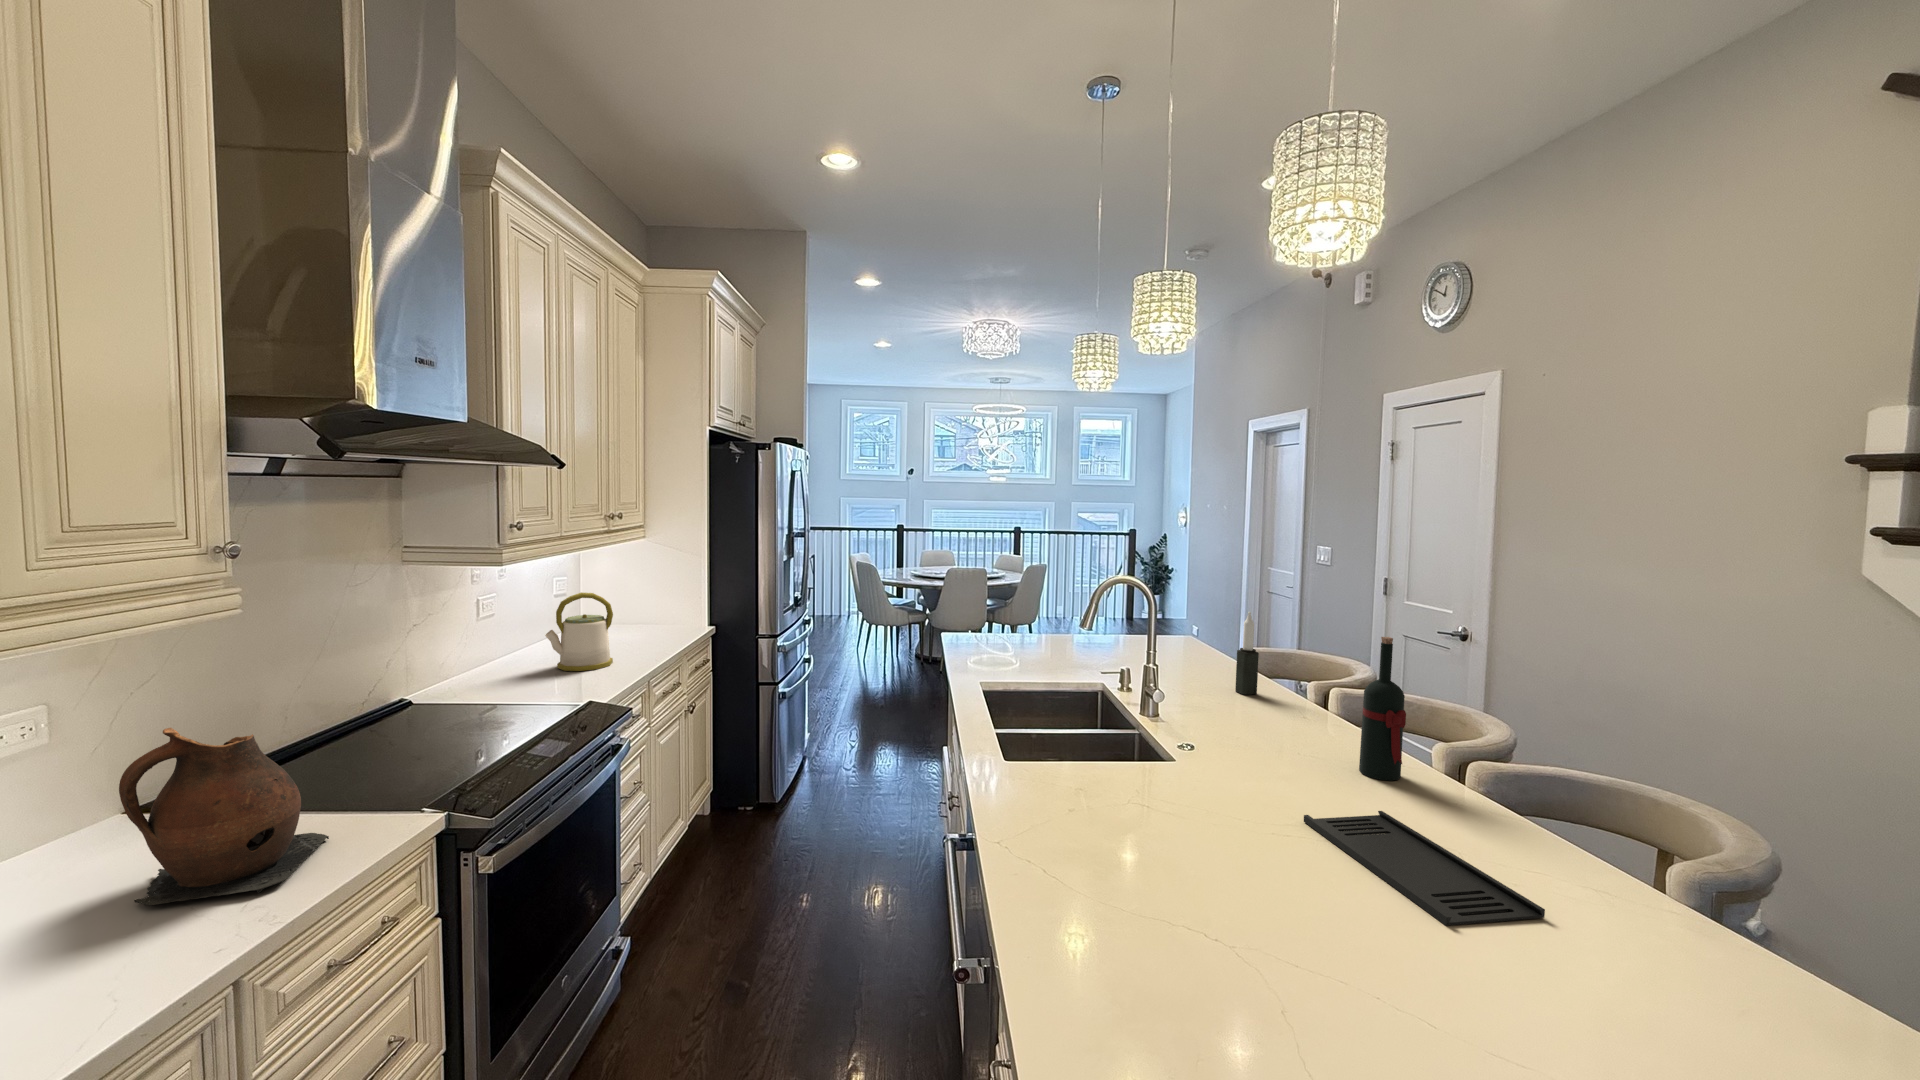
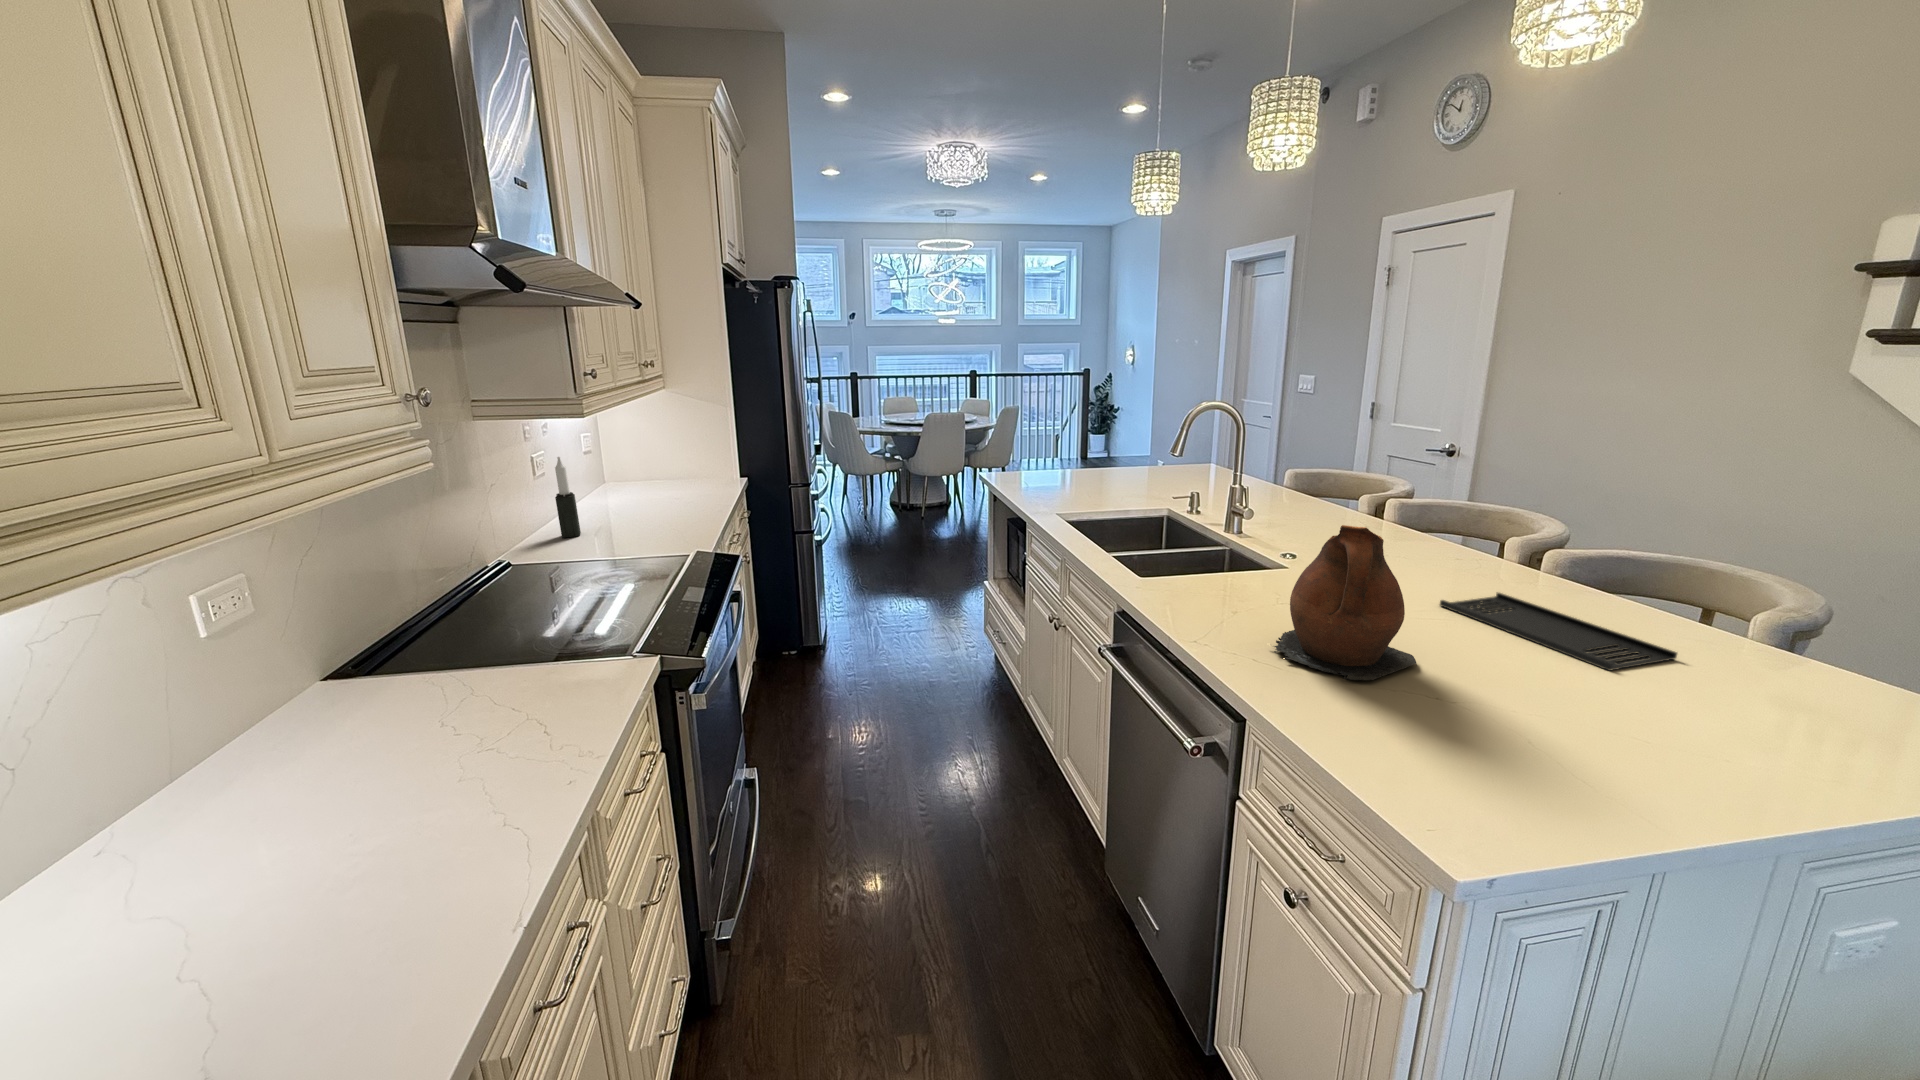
kettle: present [545,592,613,671] -> none [609,447,677,528]
candle: present [1235,612,1259,695] -> present [555,457,581,538]
wine bottle: present [1359,637,1406,781] -> none [1450,444,1502,570]
ceramic pitcher: present [119,728,329,906] -> present [1274,525,1416,680]

